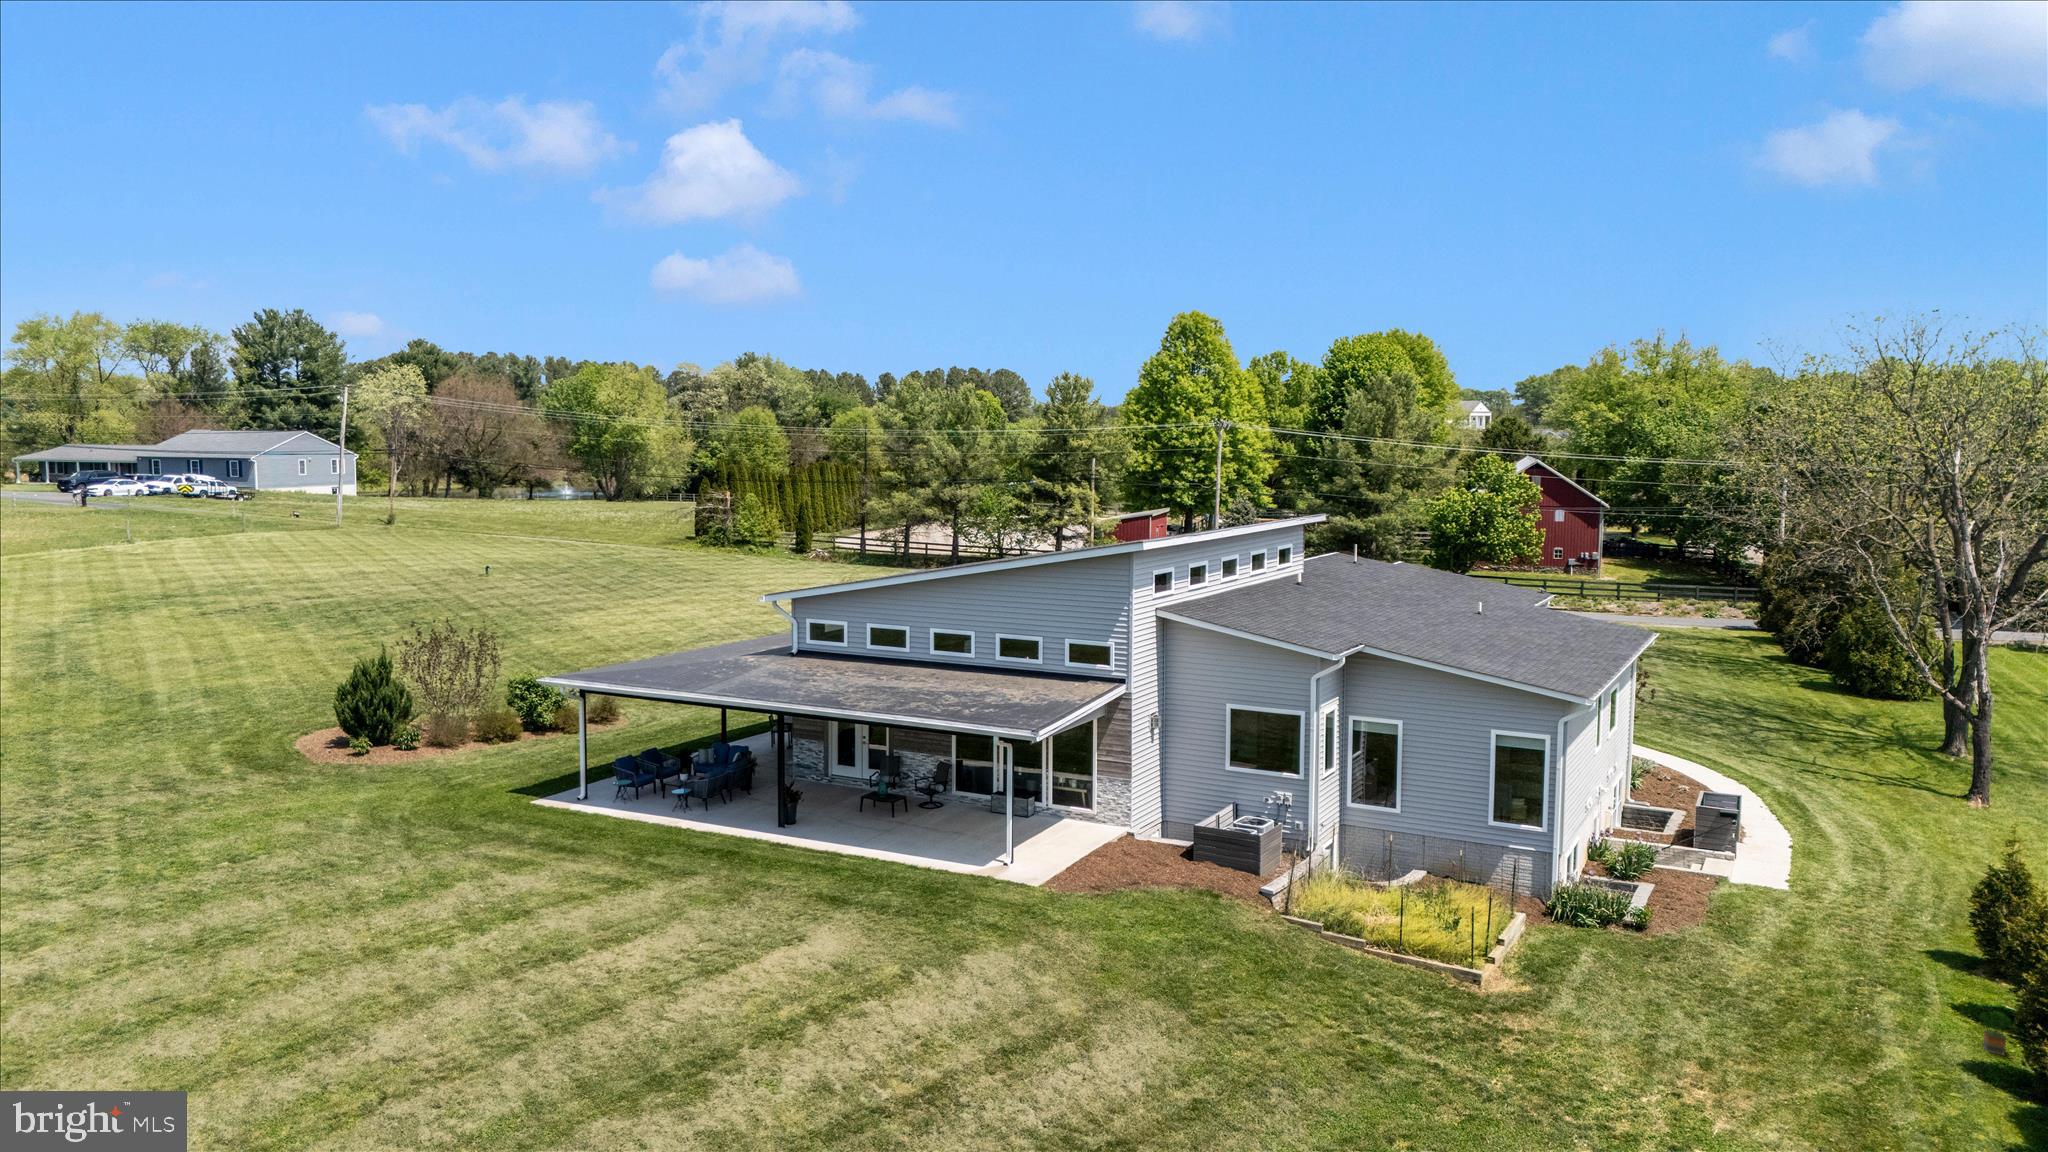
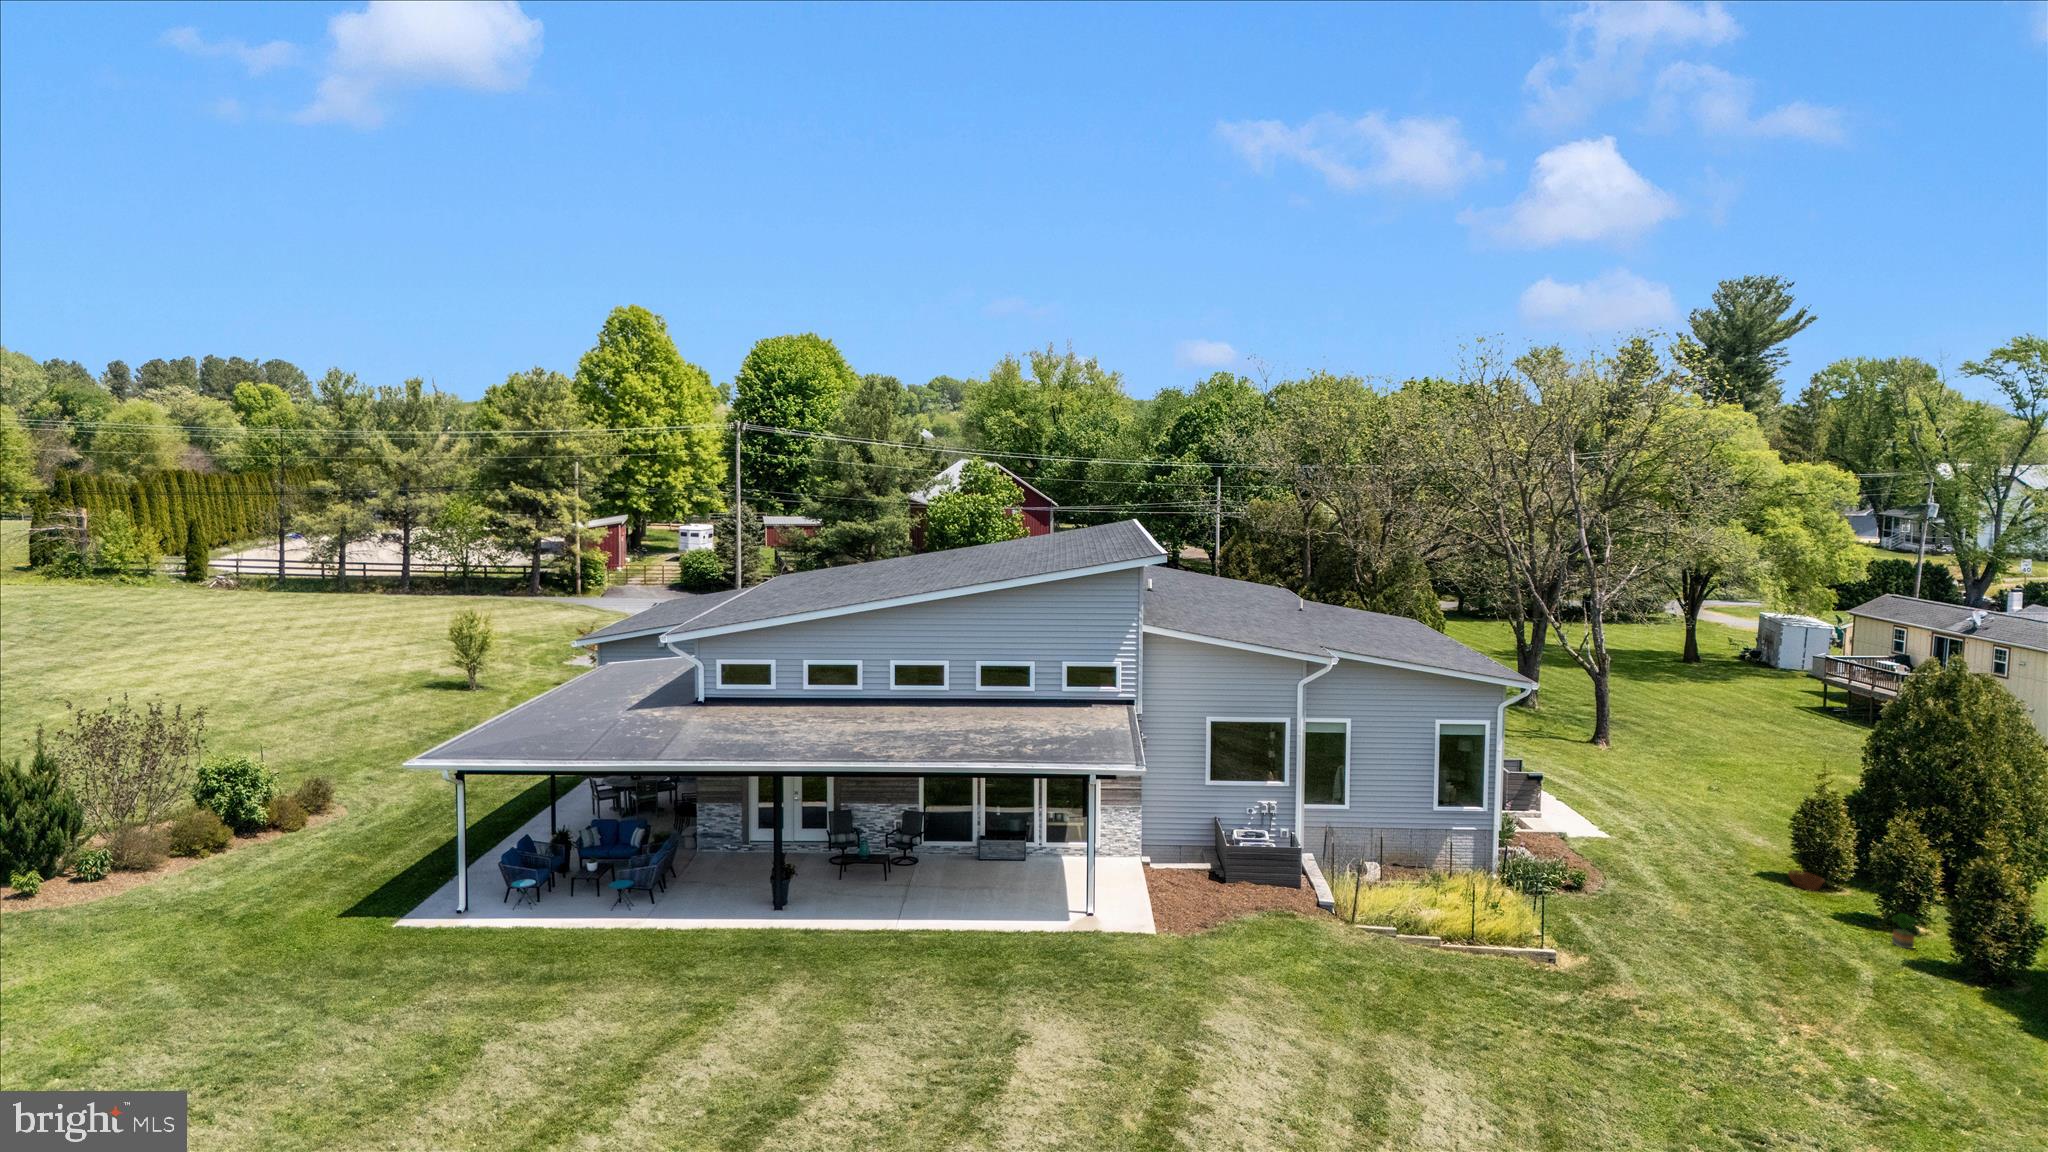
basket: none [1956,957,1999,986] -> present [1788,870,1825,891]

